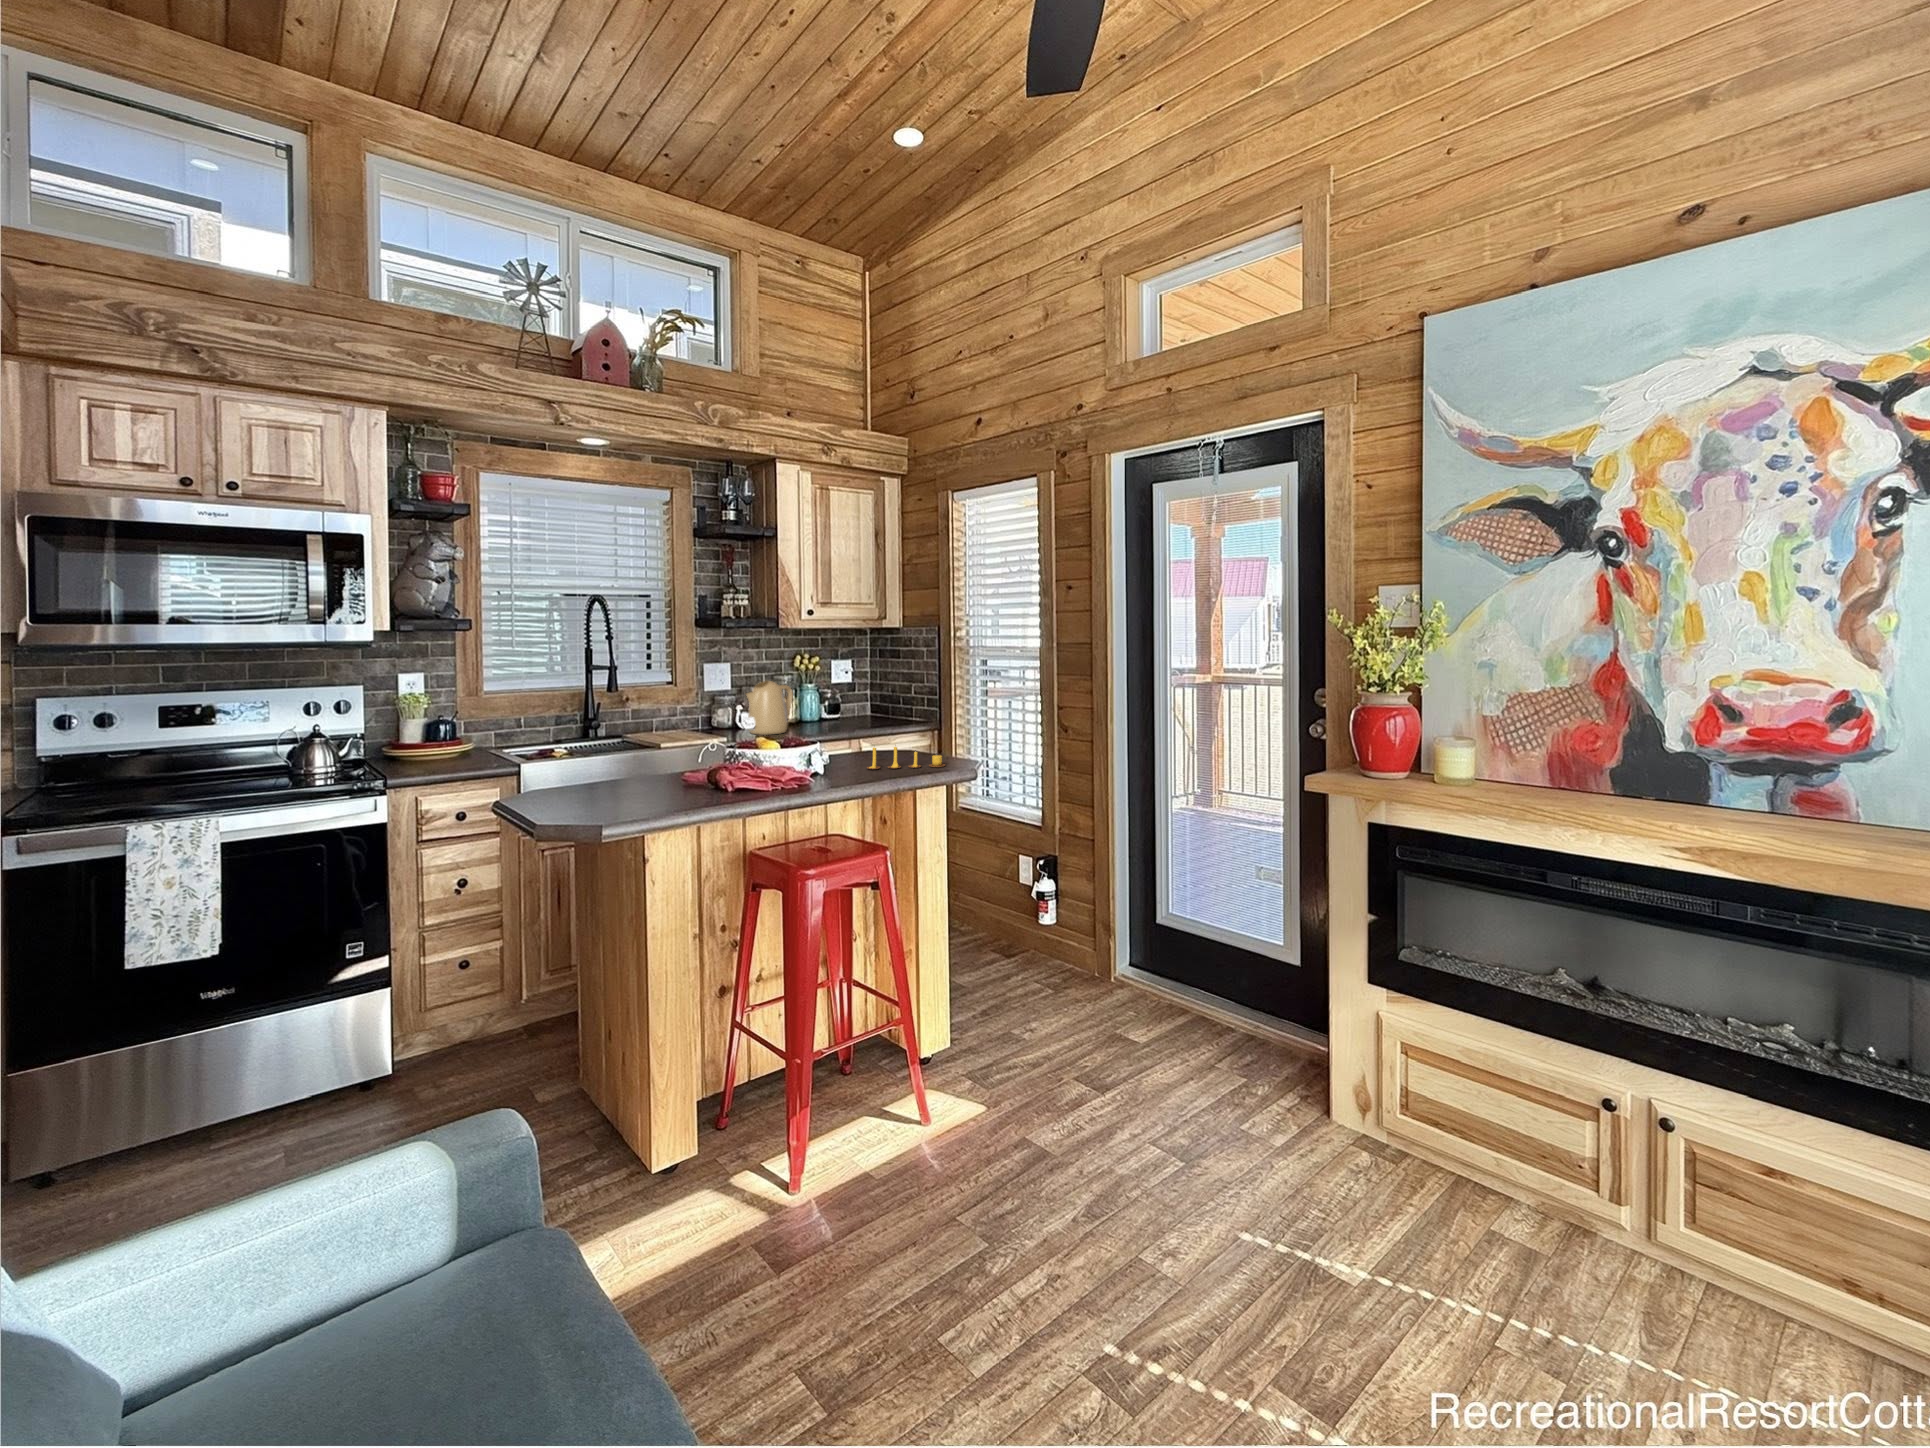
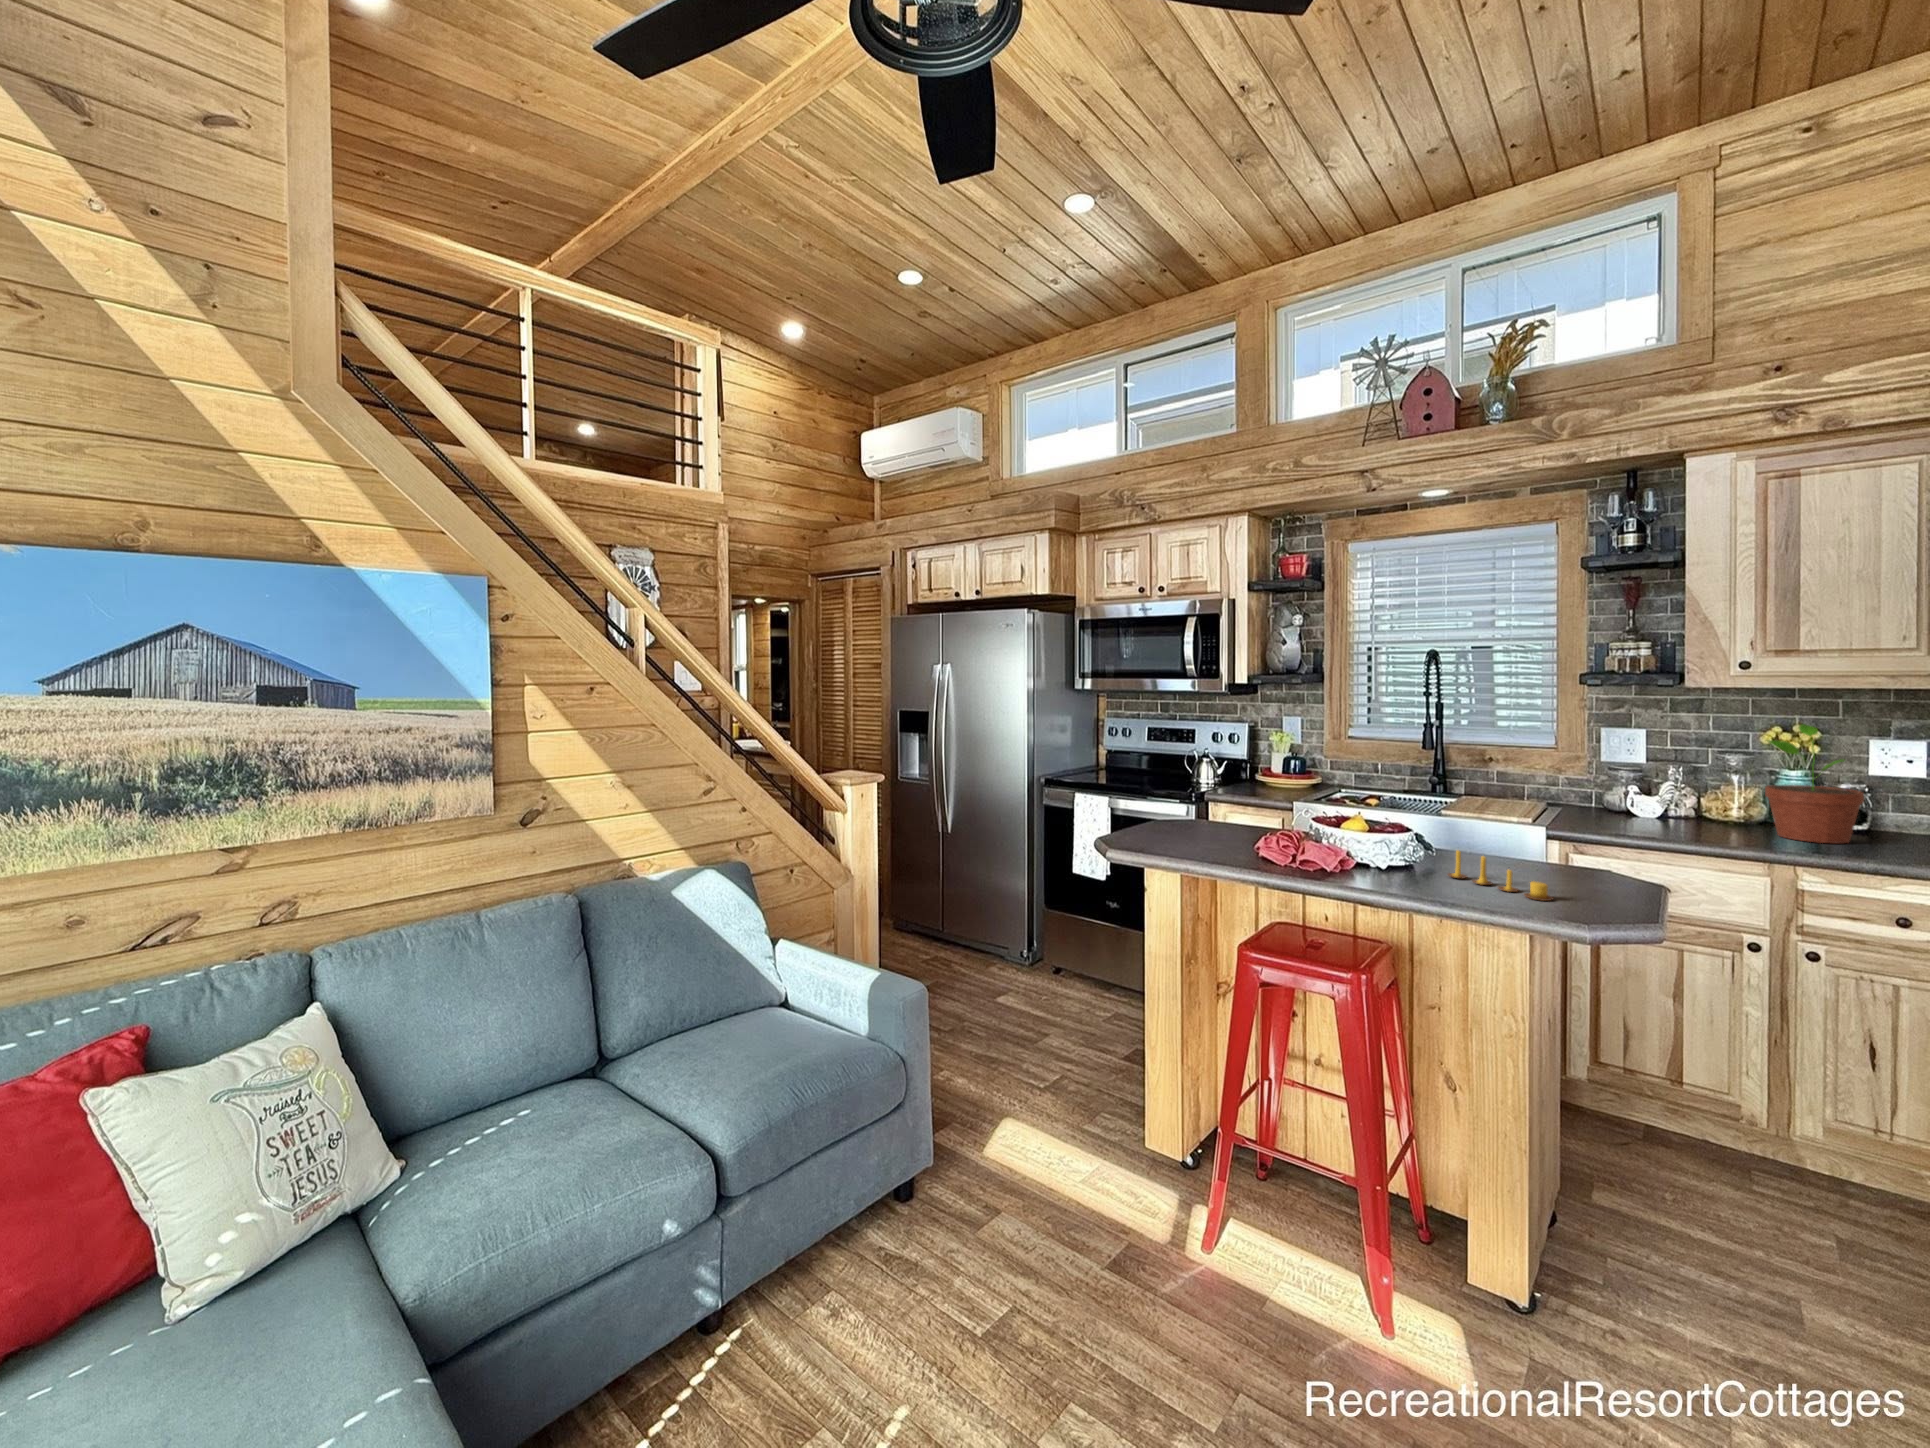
potted plant: none [818,656,863,730] -> present [1765,724,1864,843]
kettle: present [746,681,793,735] -> none [1611,752,1709,826]

